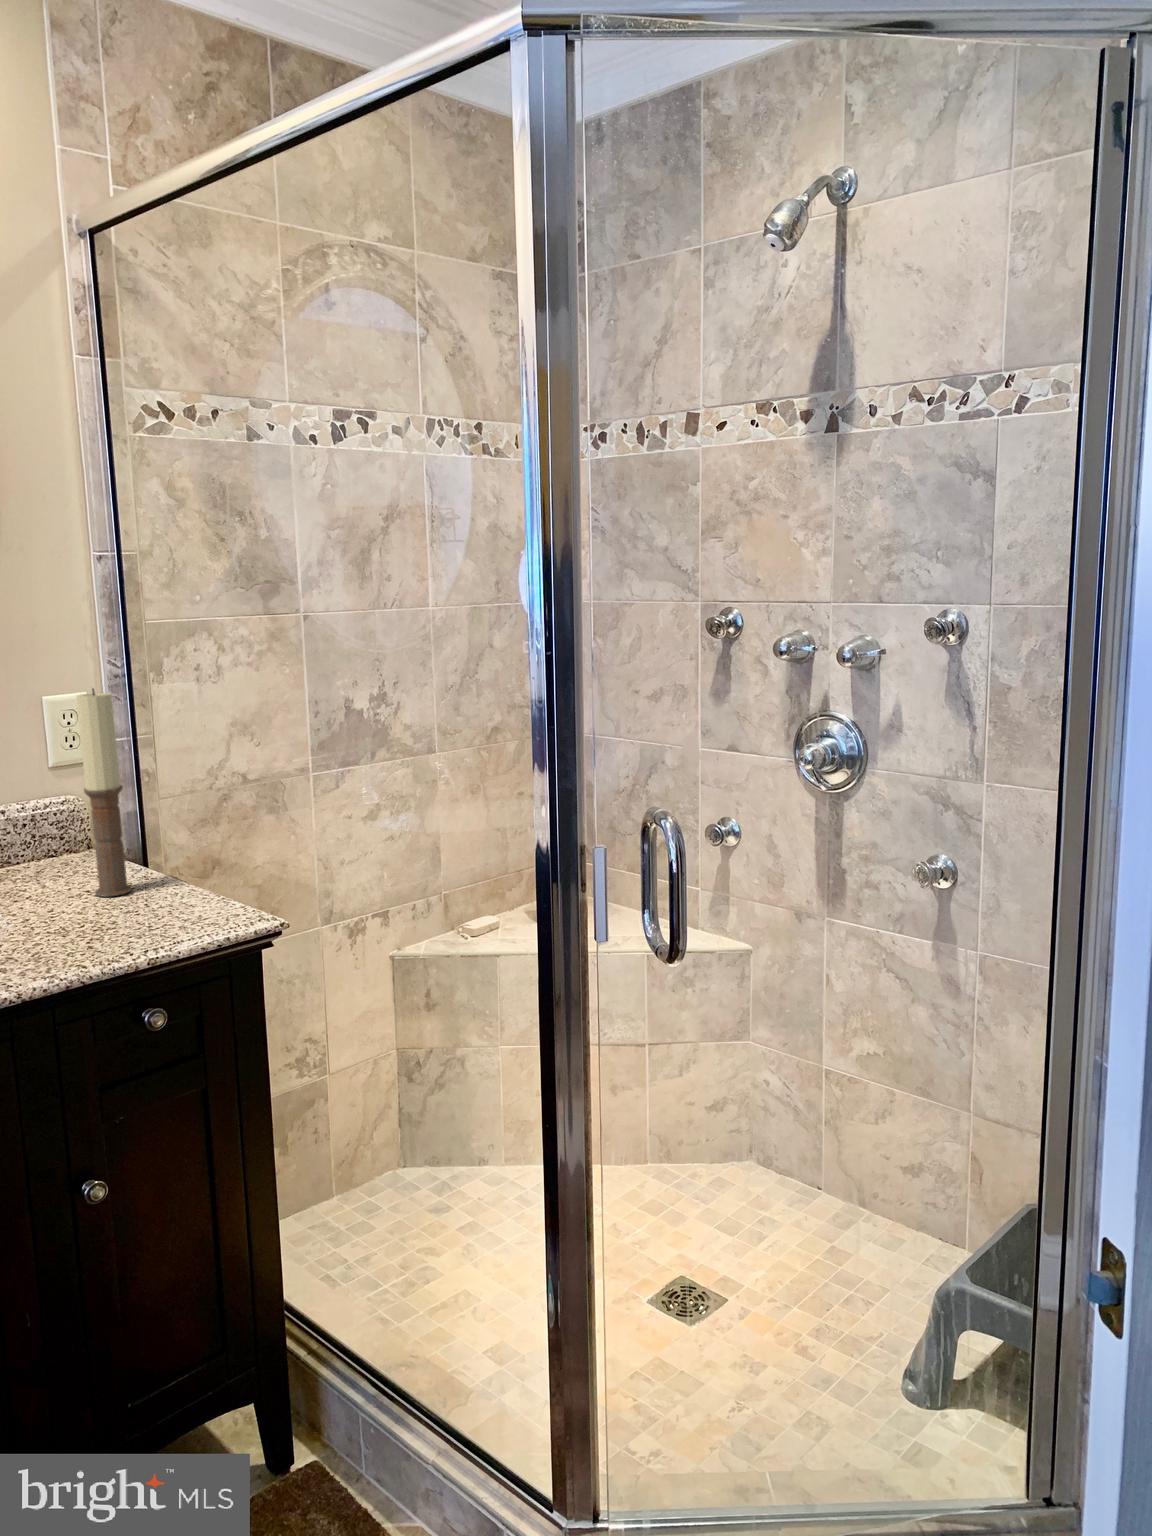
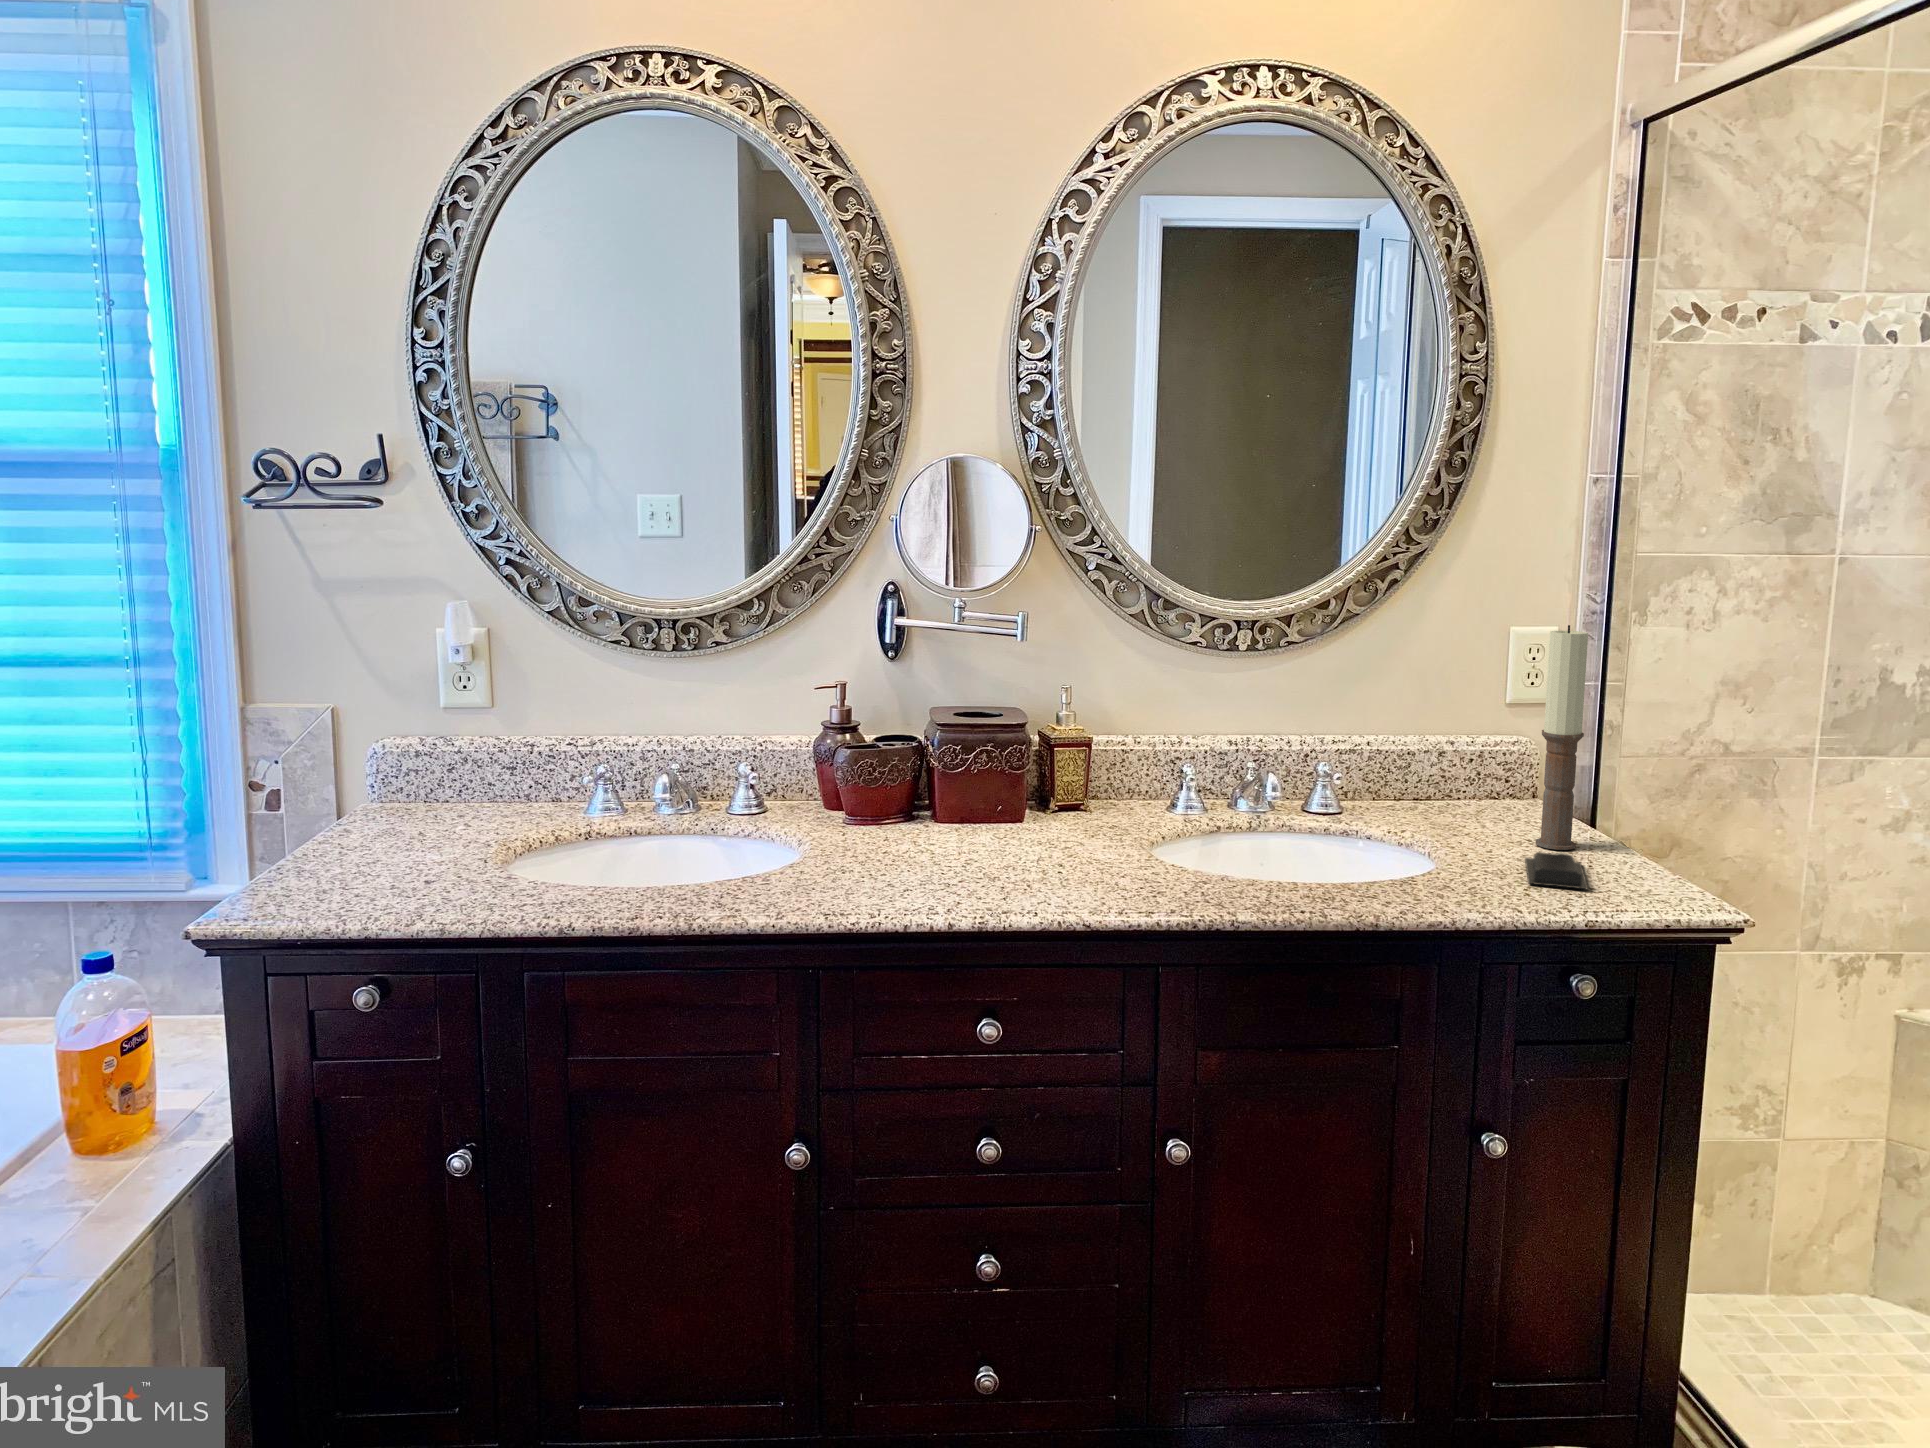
soap bar: none [86,899,146,937] -> present [1525,852,1588,889]

